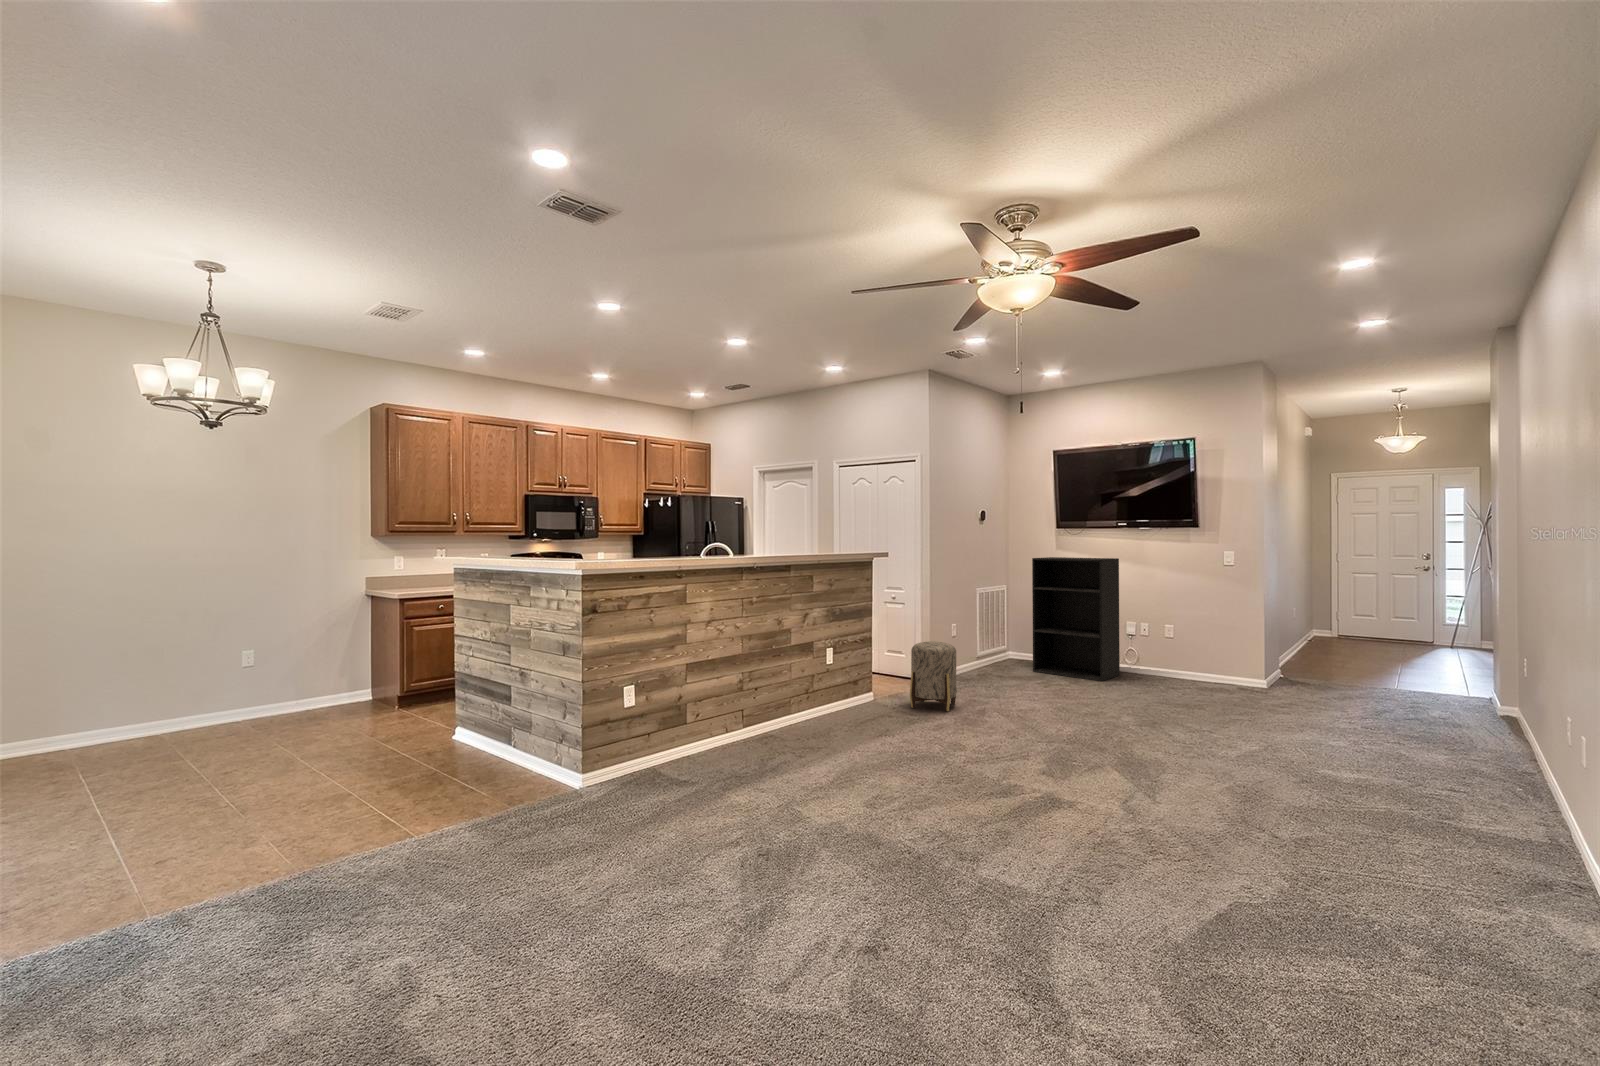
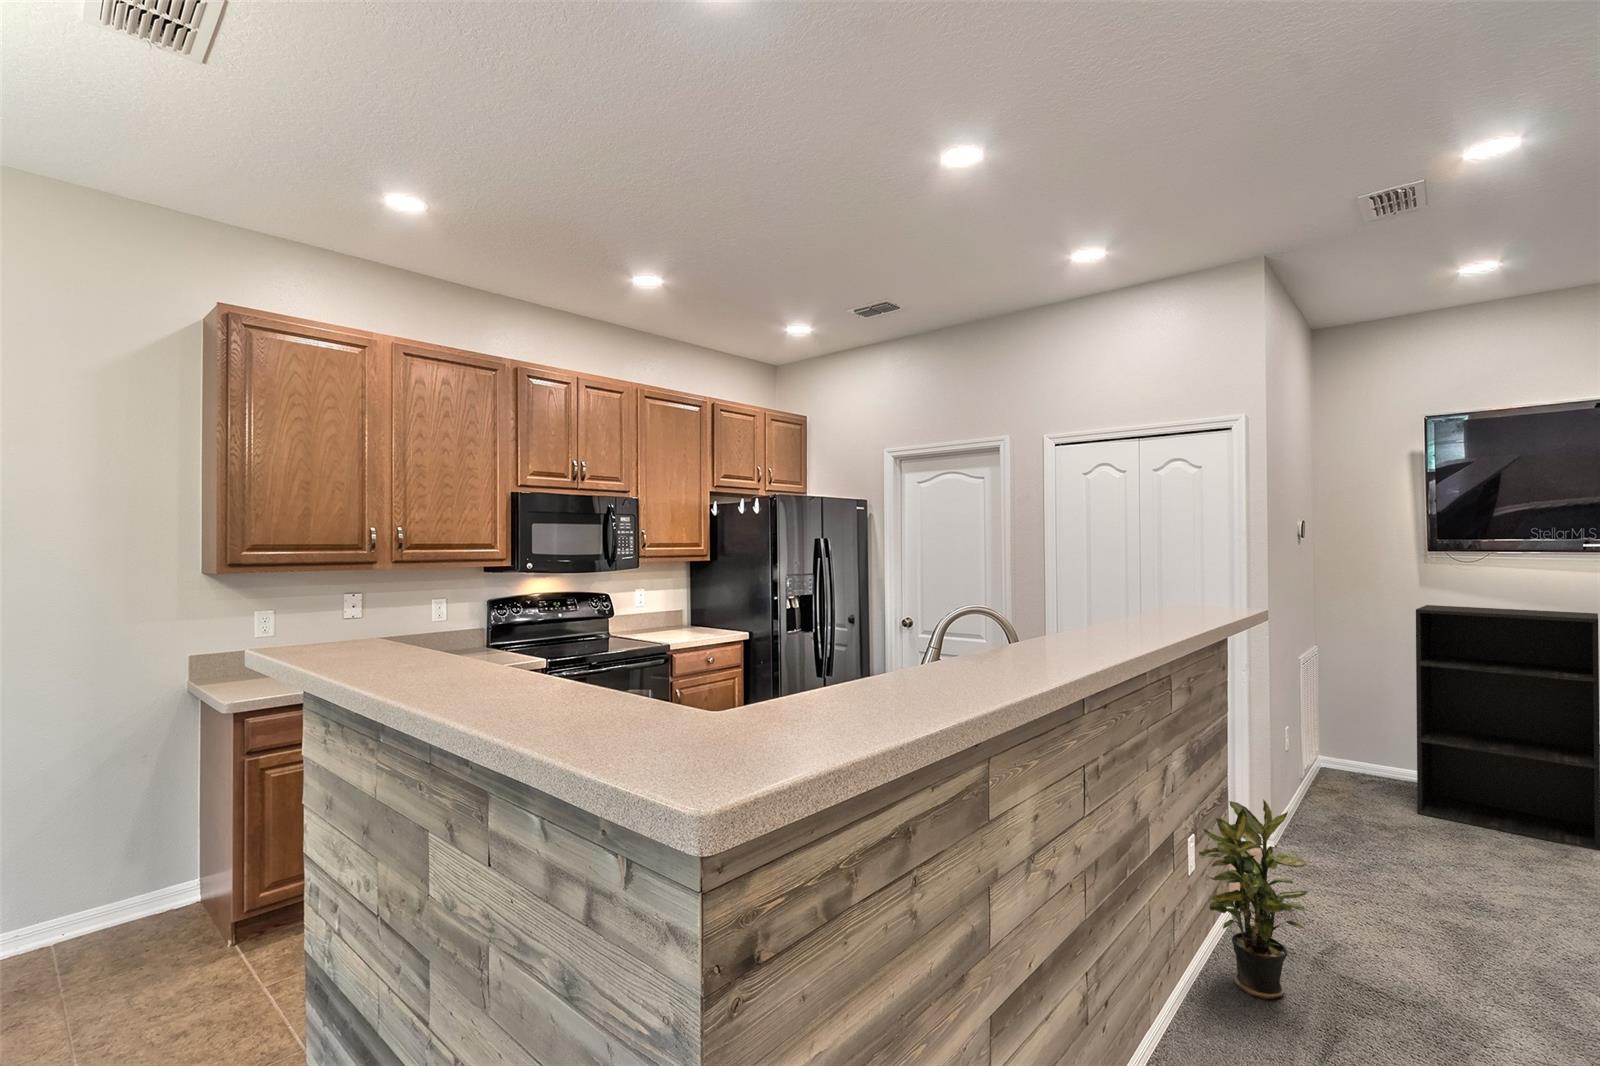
potted plant: none [841,632,879,715] -> present [1198,799,1308,1000]
ottoman: present [910,641,957,711] -> none [1327,808,1458,985]

